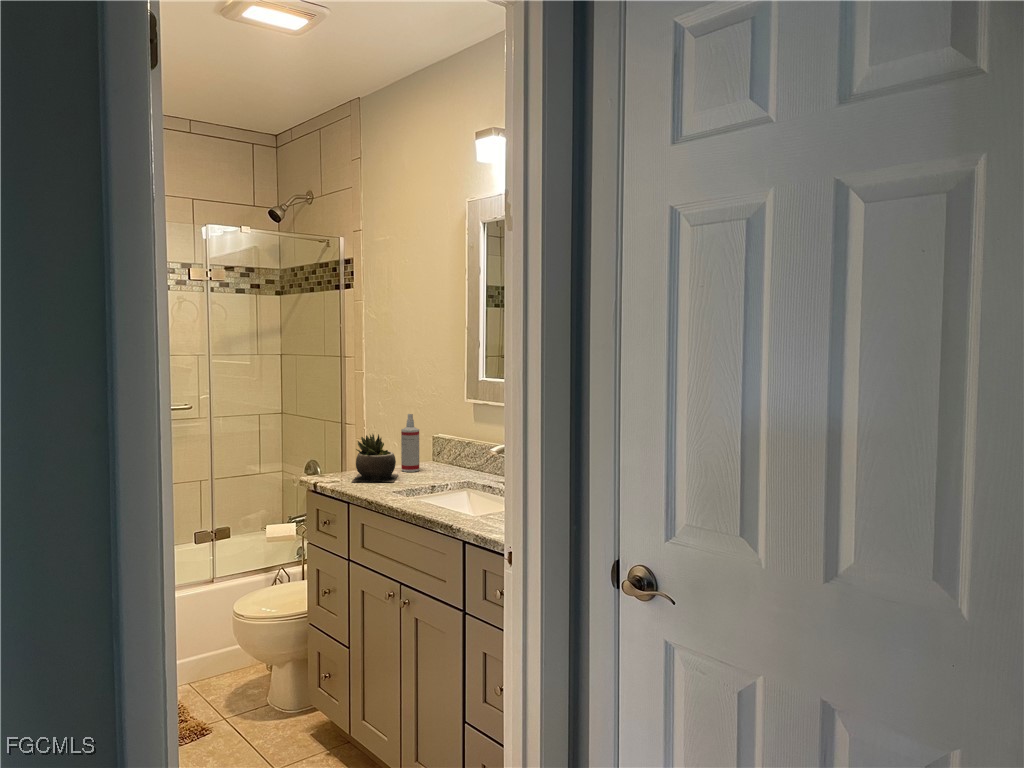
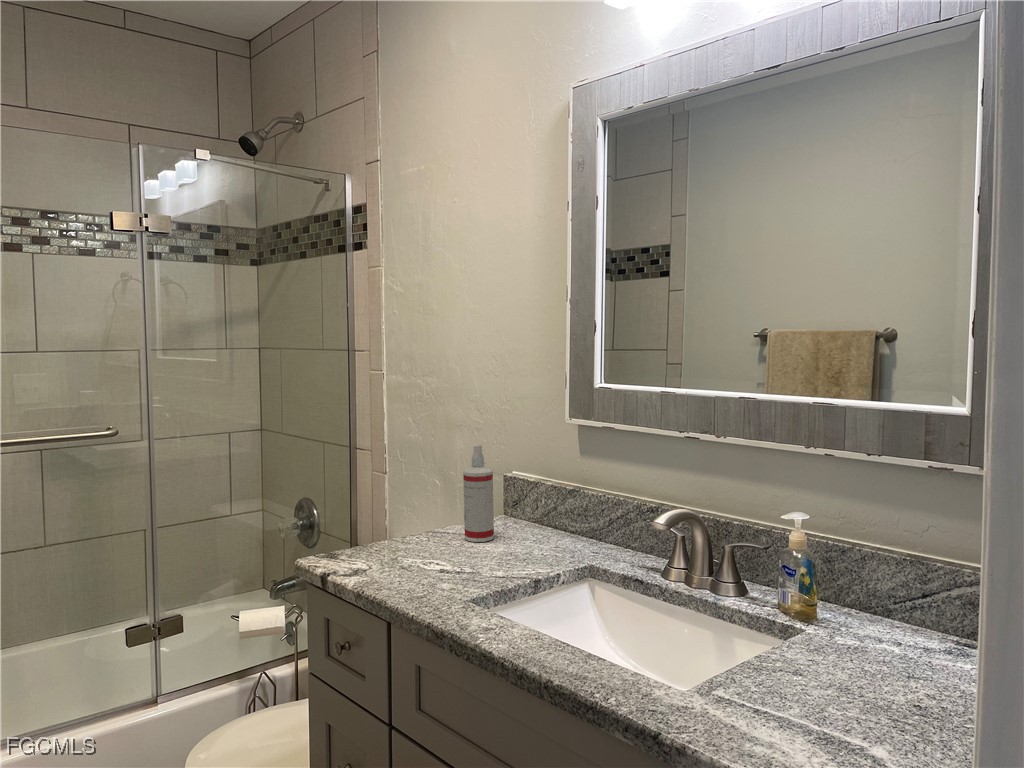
succulent plant: present [352,434,398,482] -> none [389,483,464,573]

